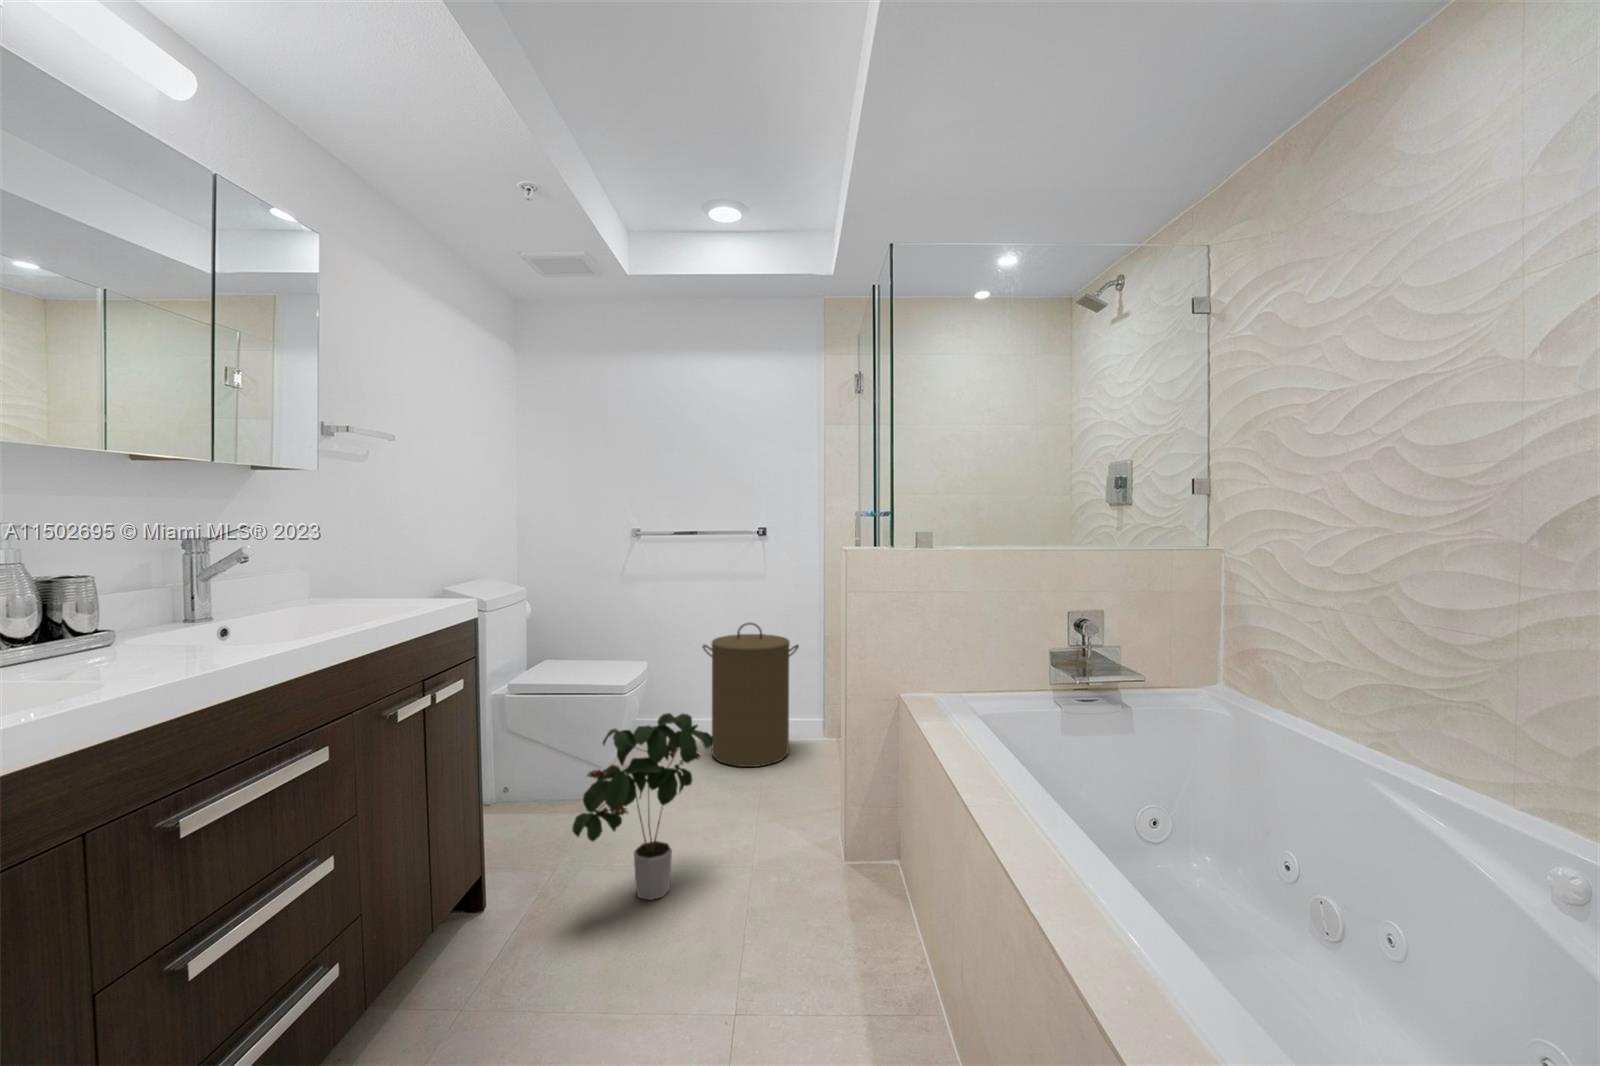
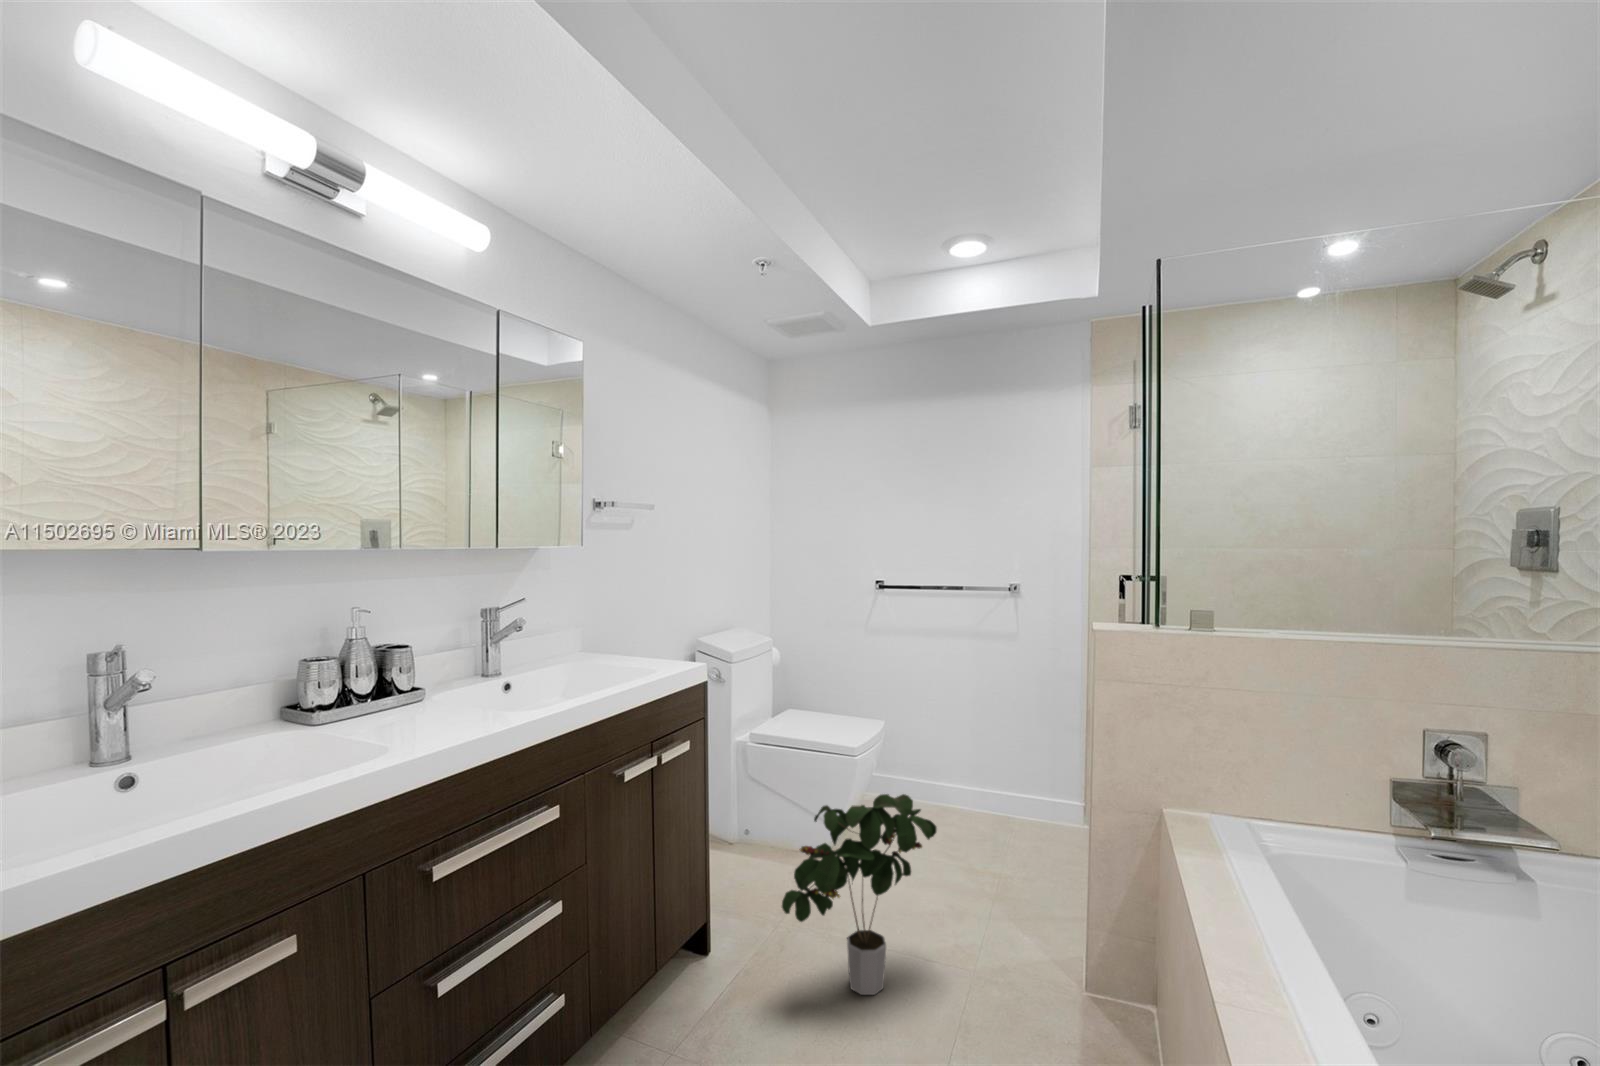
laundry hamper: present [702,623,799,767] -> none [947,684,1062,853]

